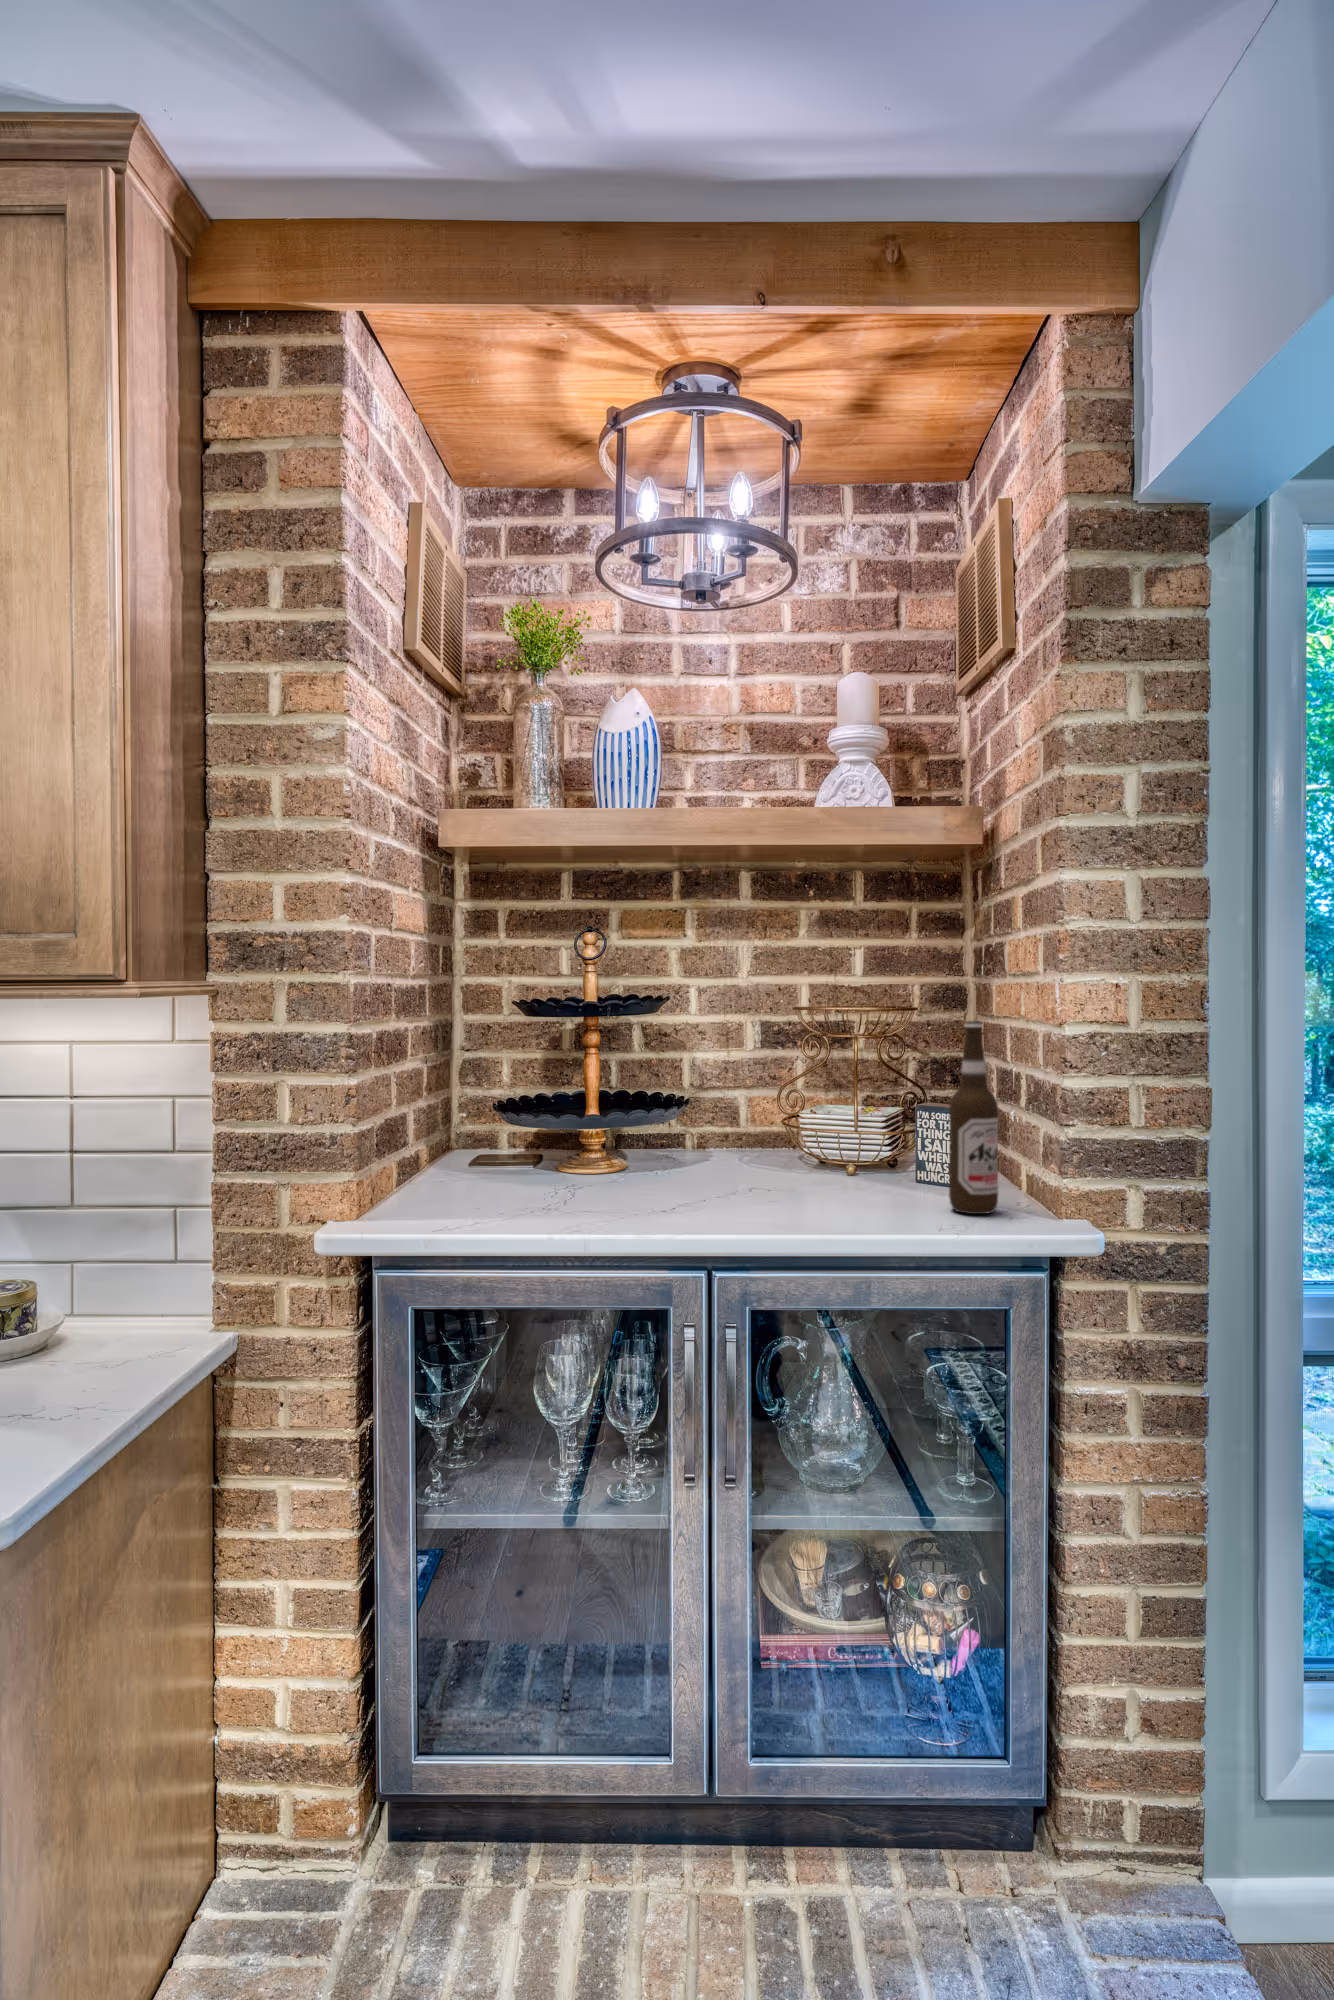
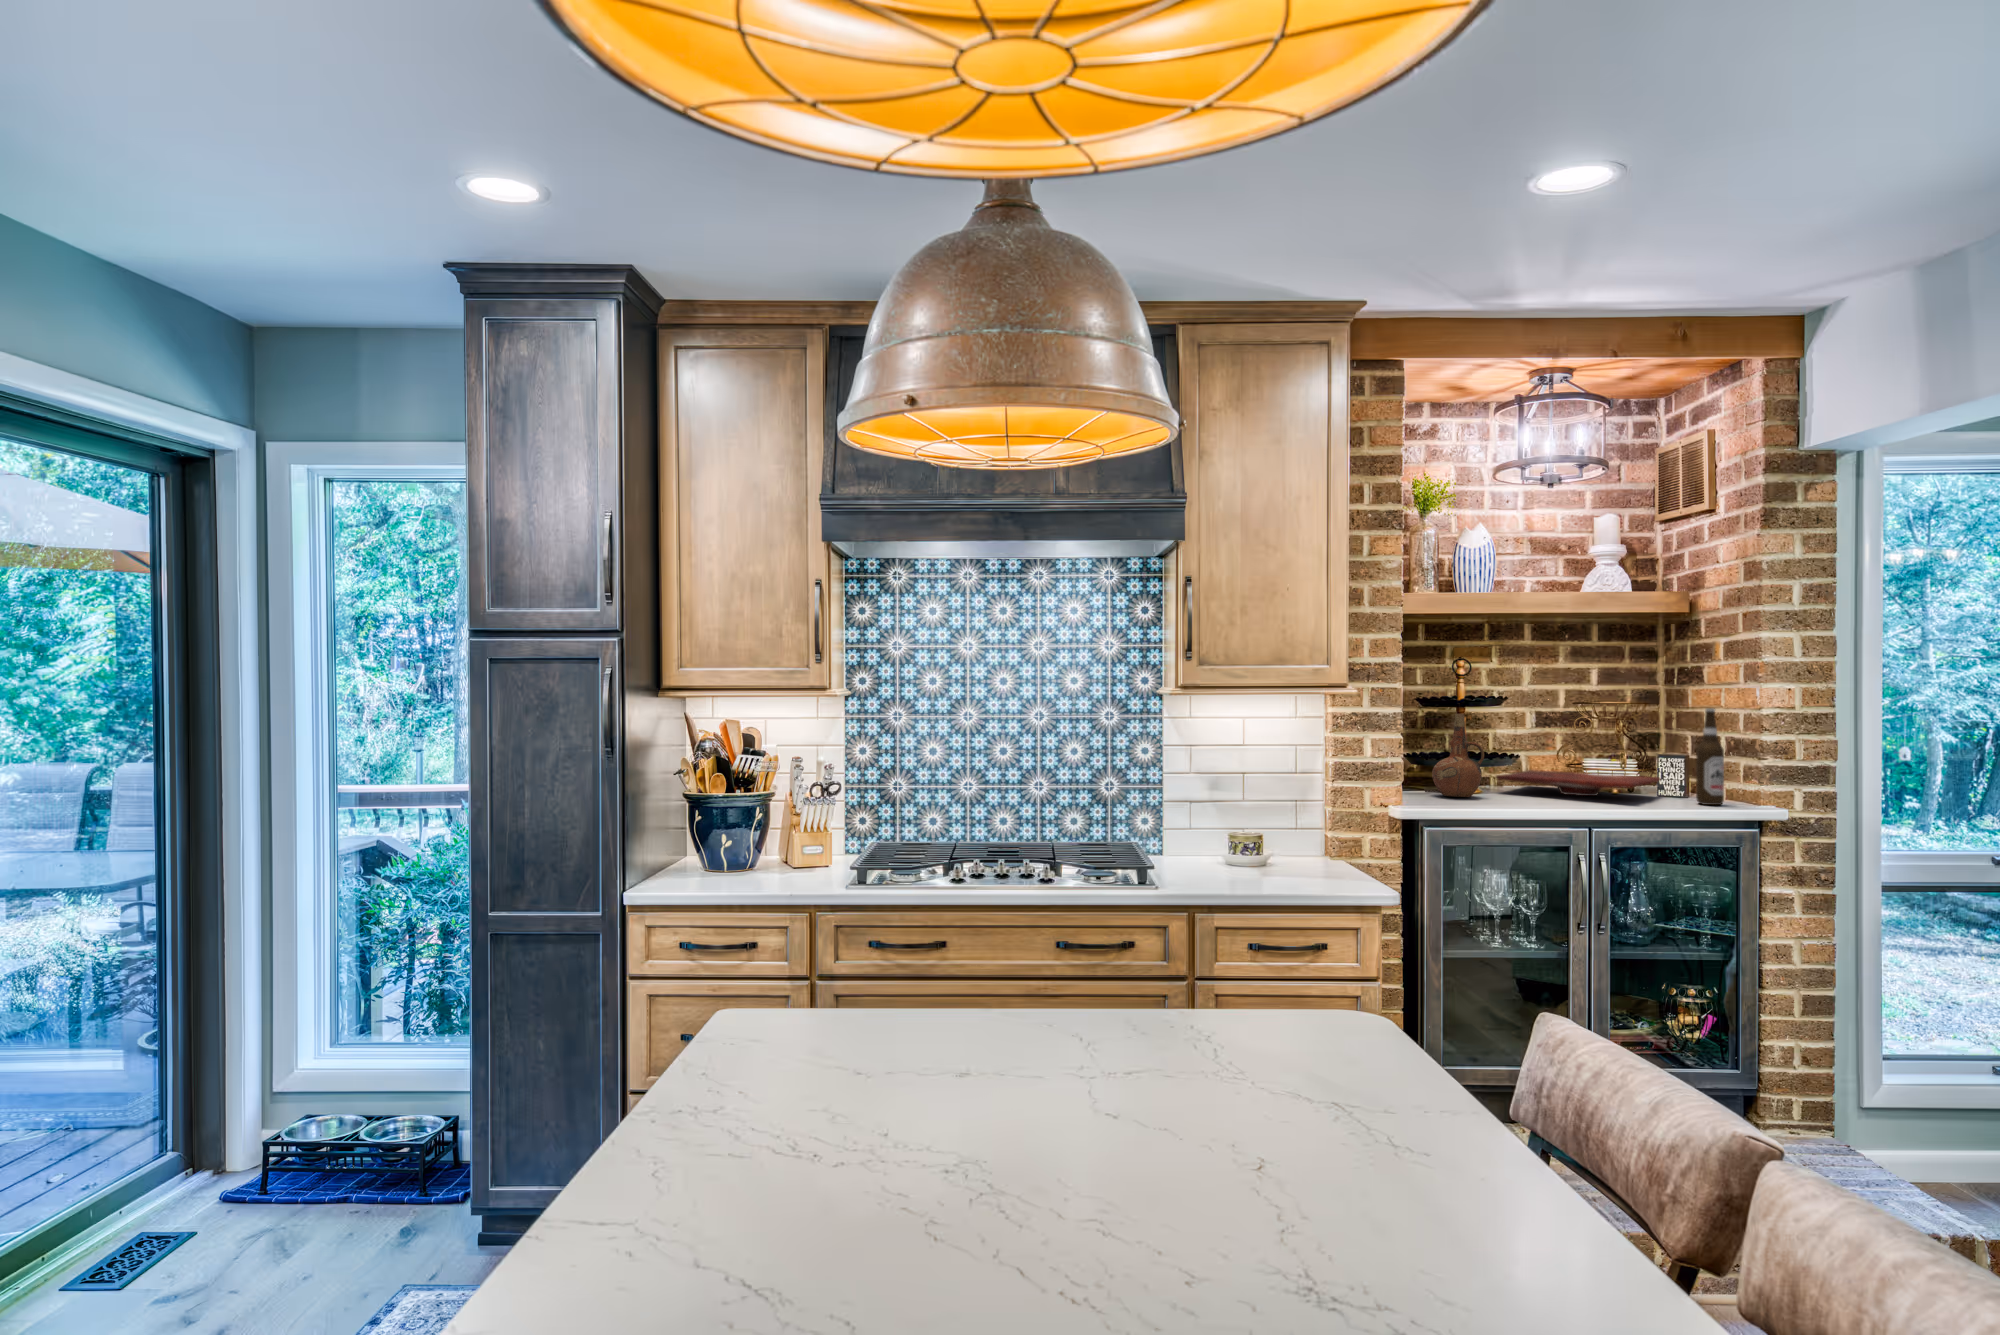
ceramic pitcher: none [470,1036,564,1197] -> present [1432,714,1484,797]
cutting board: none [616,1133,912,1189] -> present [1496,770,1660,796]

